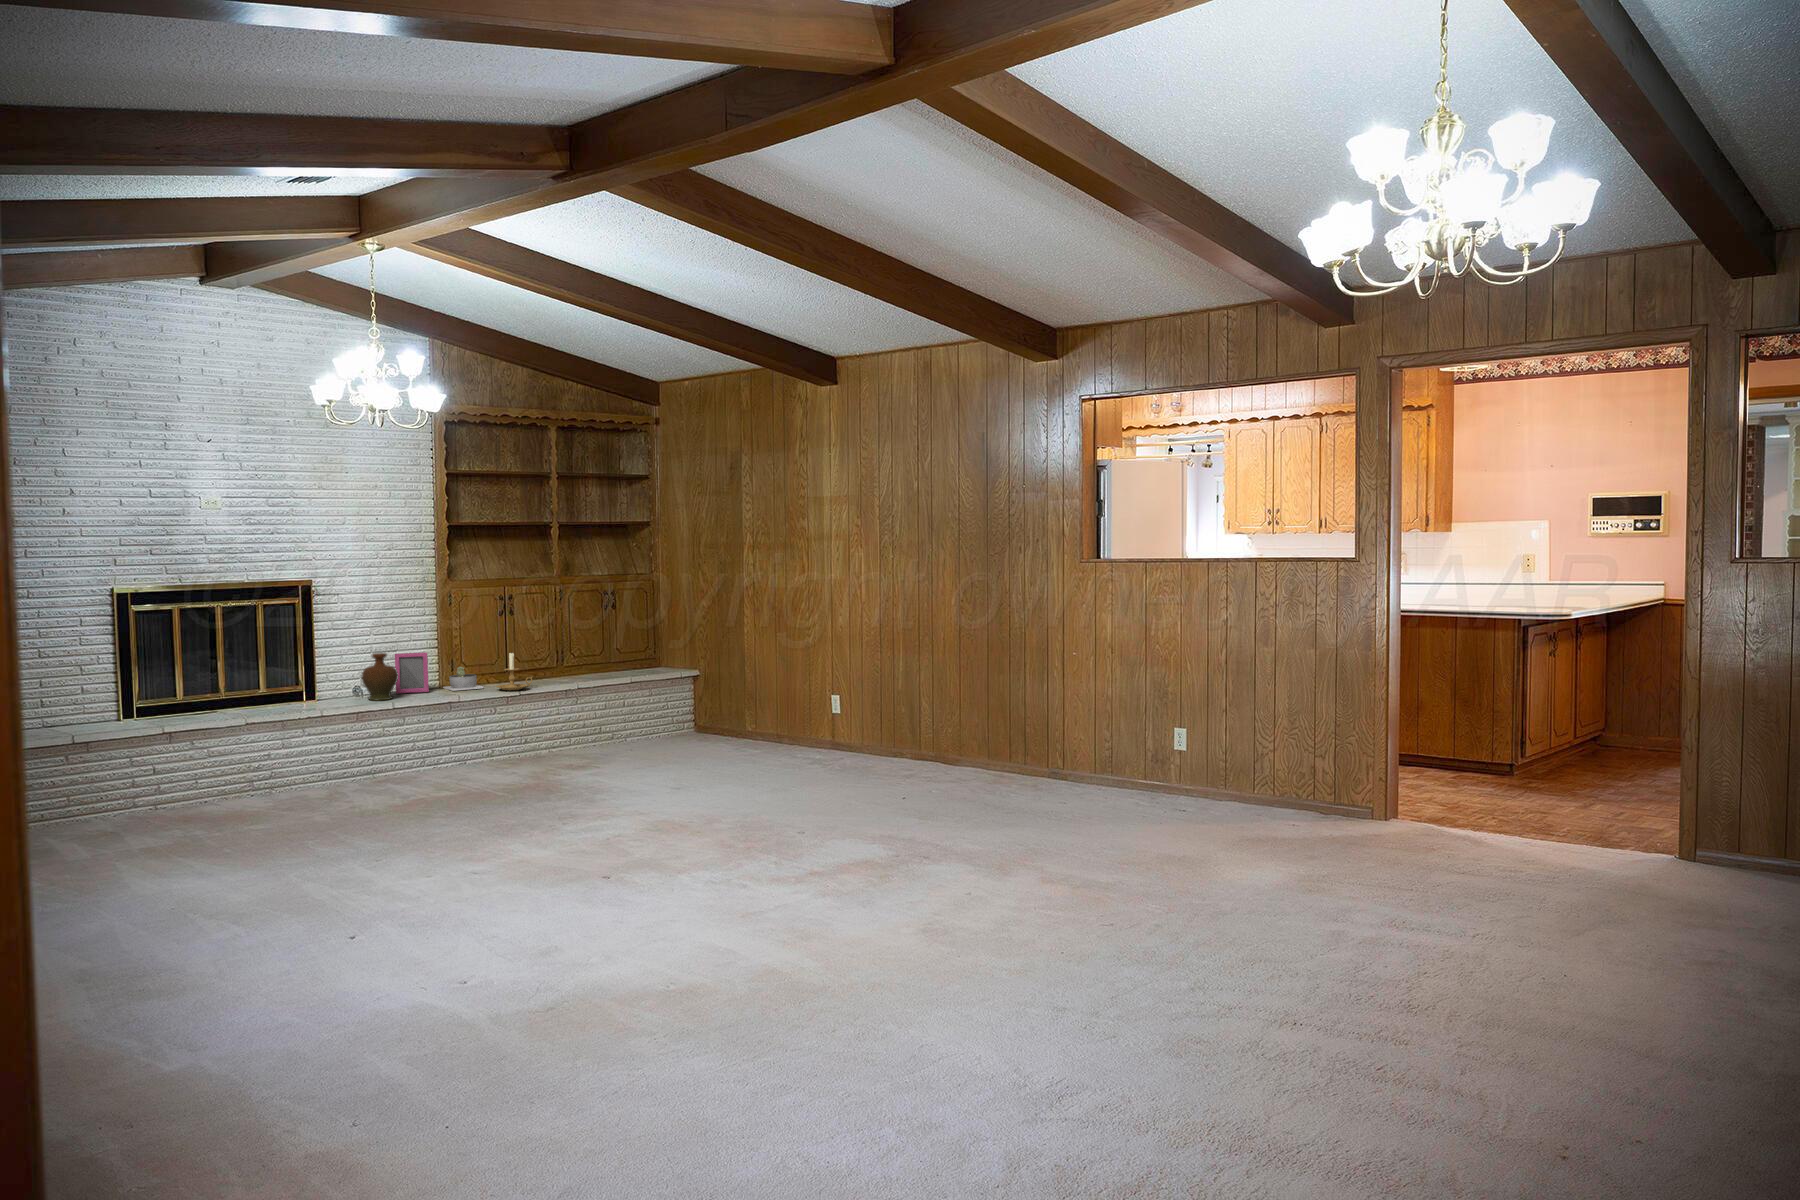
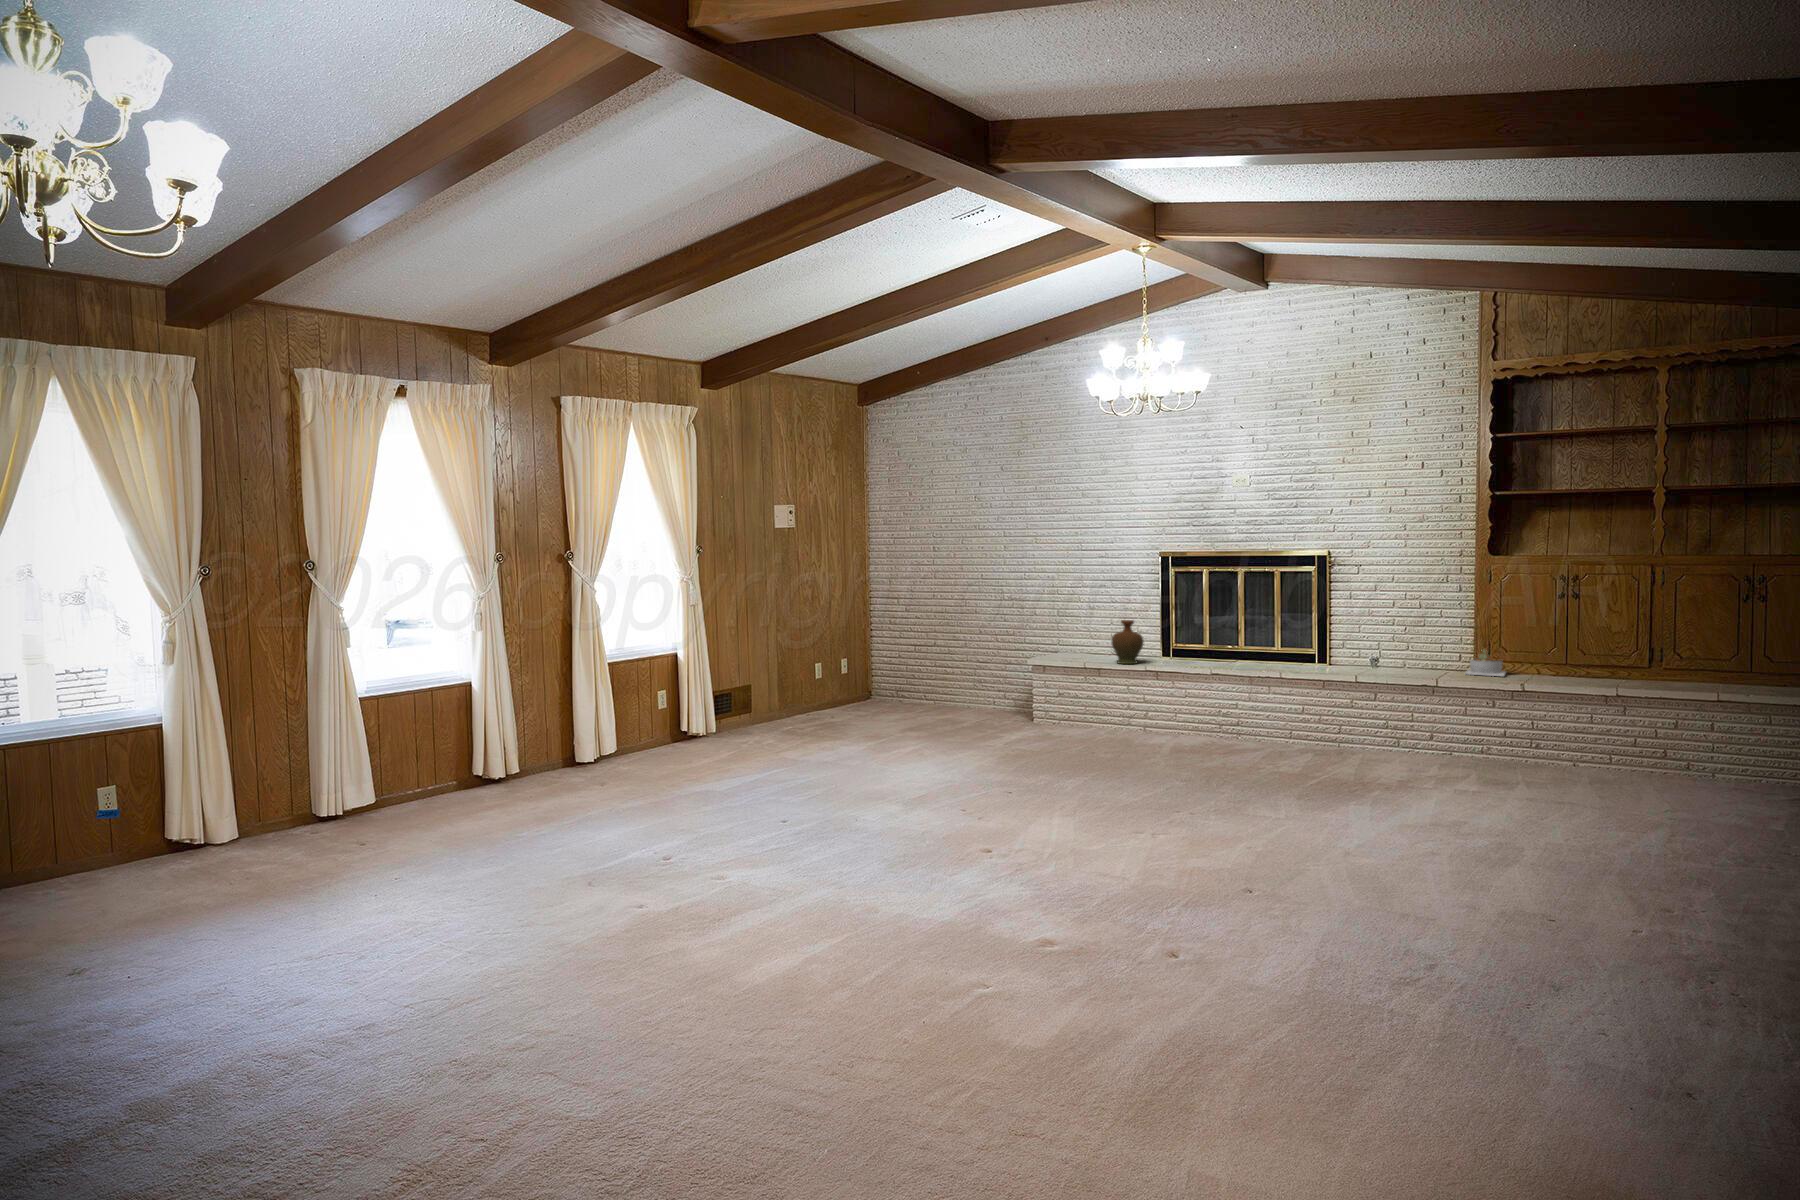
picture frame: present [395,652,429,694] -> none [1403,628,1442,672]
candle holder: present [496,652,532,690] -> none [1511,638,1561,683]
decorative vase: present [362,653,398,701] -> present [1111,620,1144,664]

